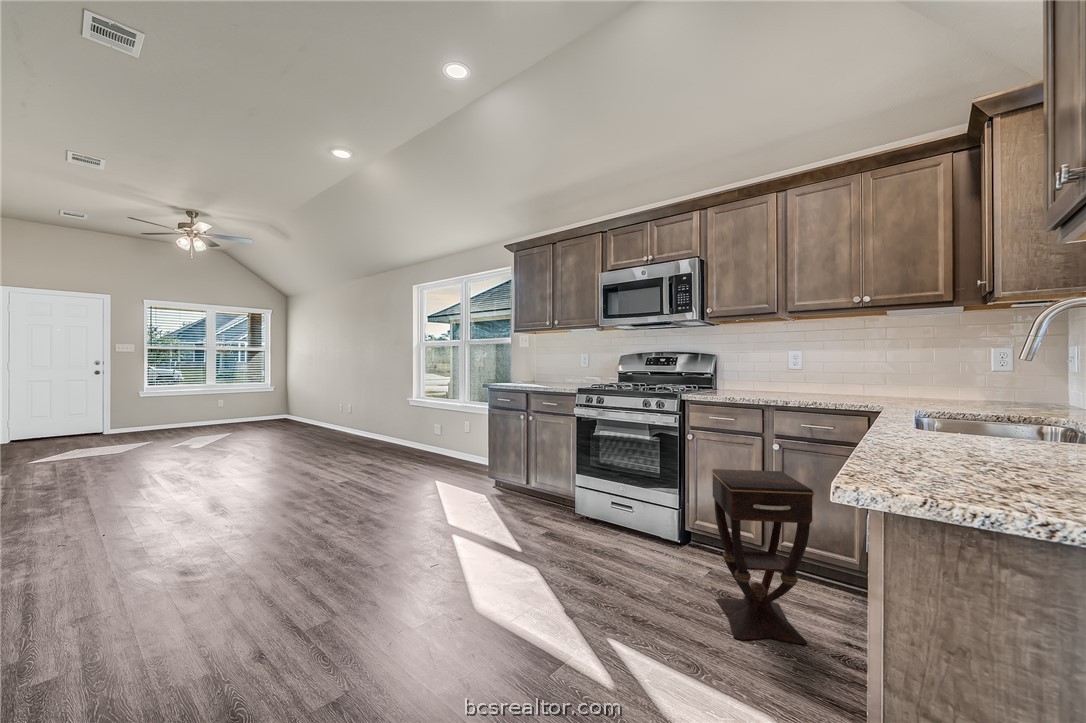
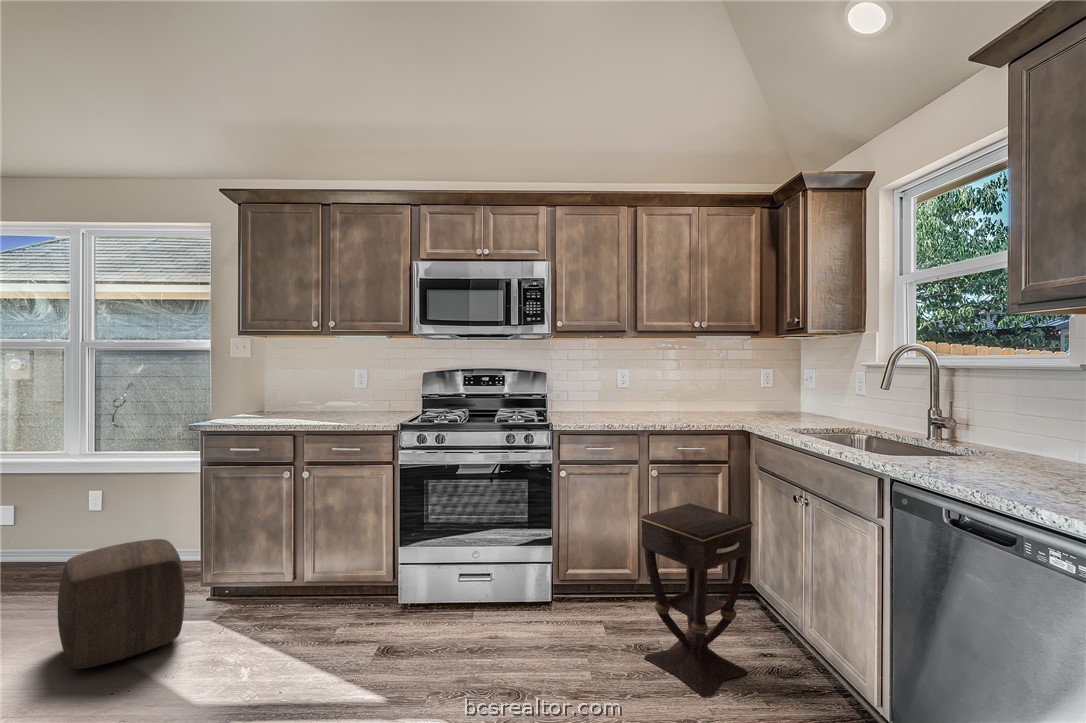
ottoman: none [416,443,472,500] -> present [58,539,185,669]

